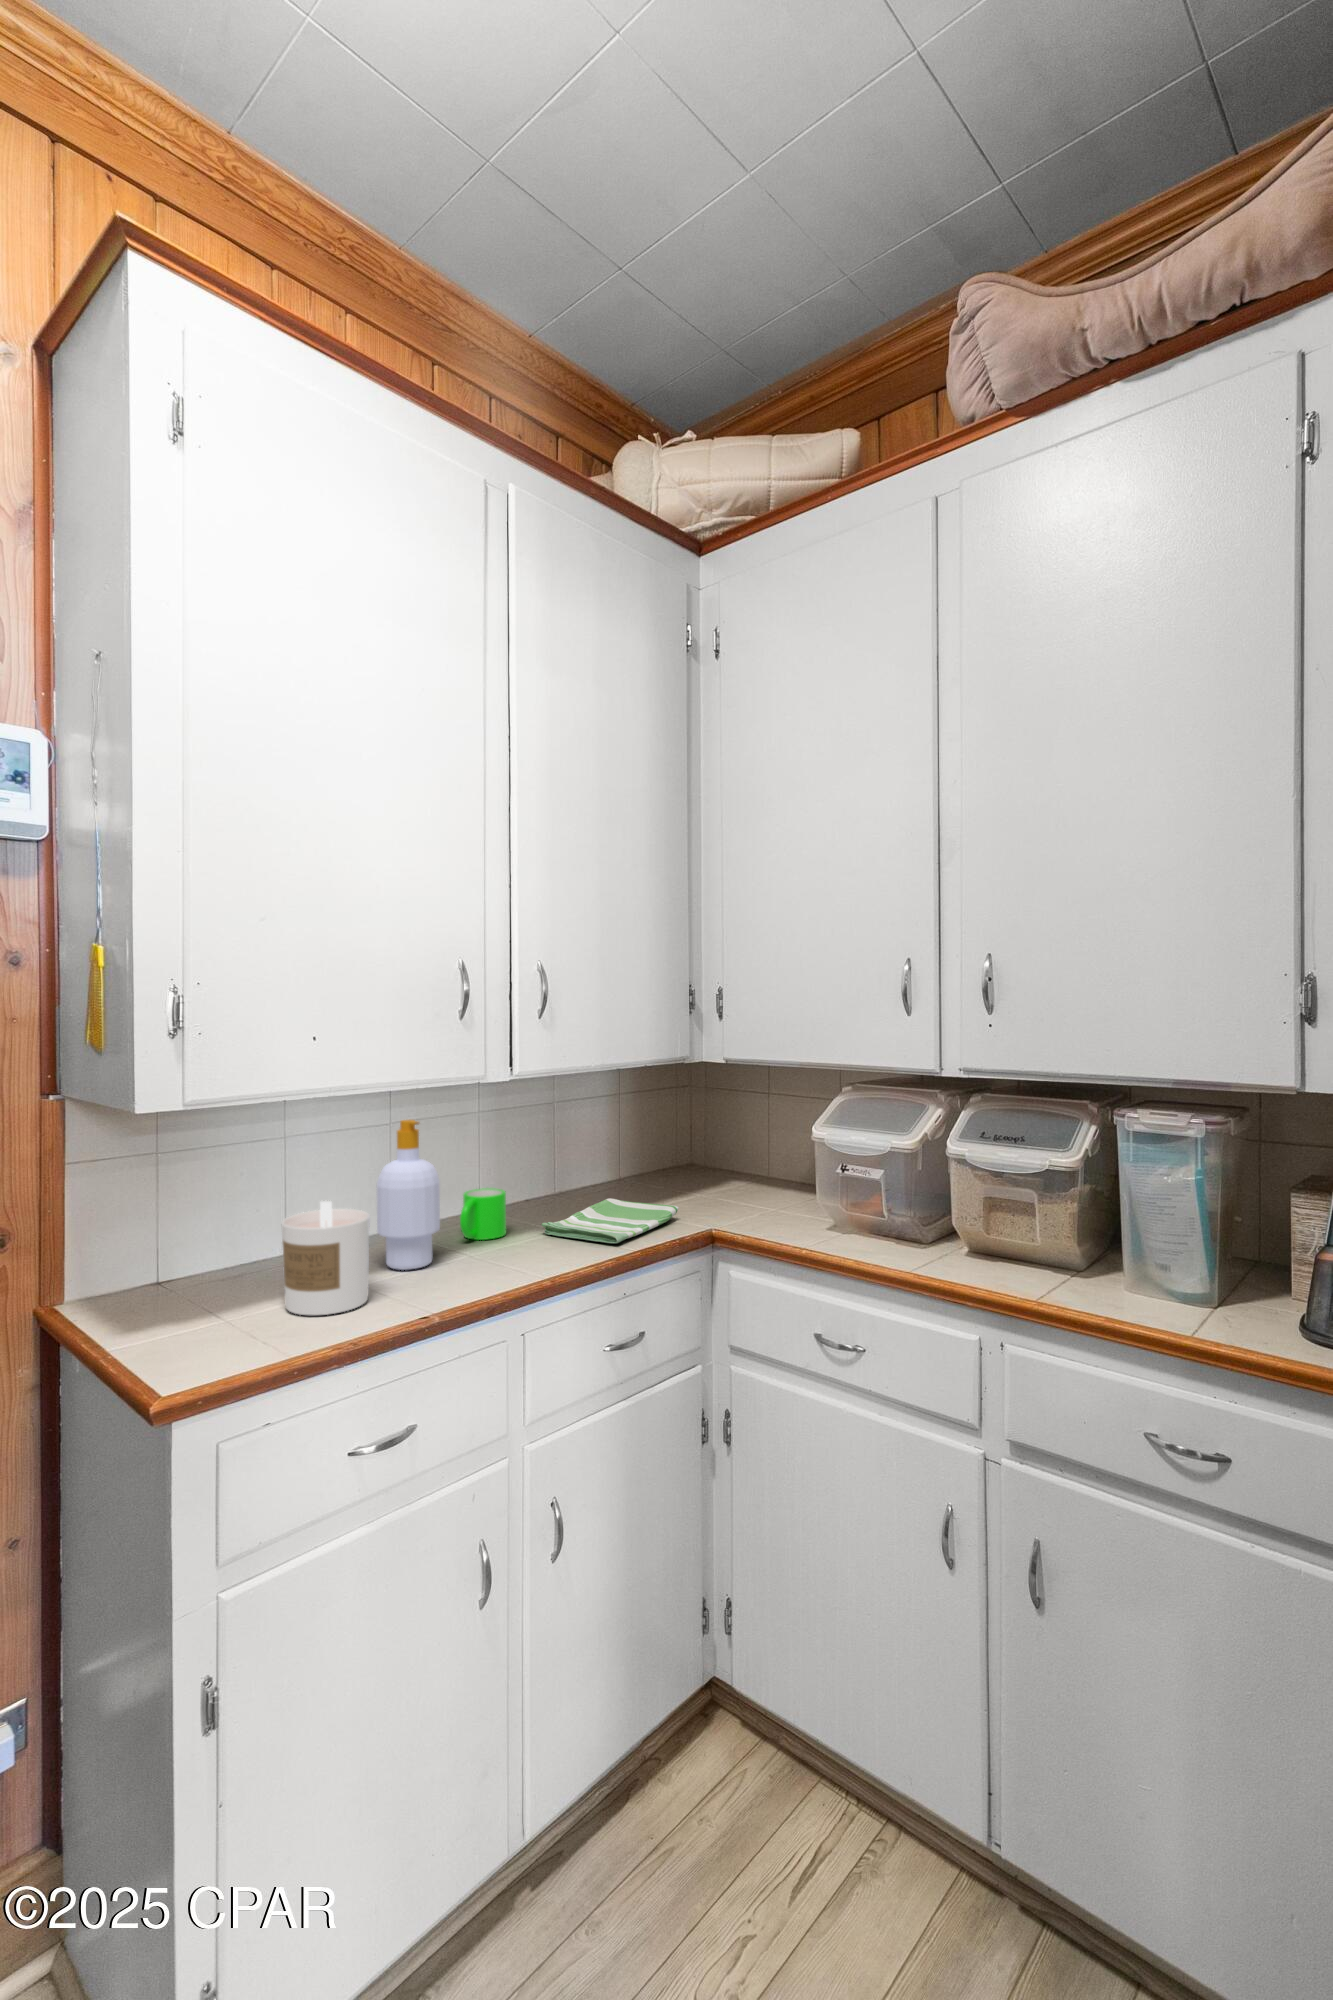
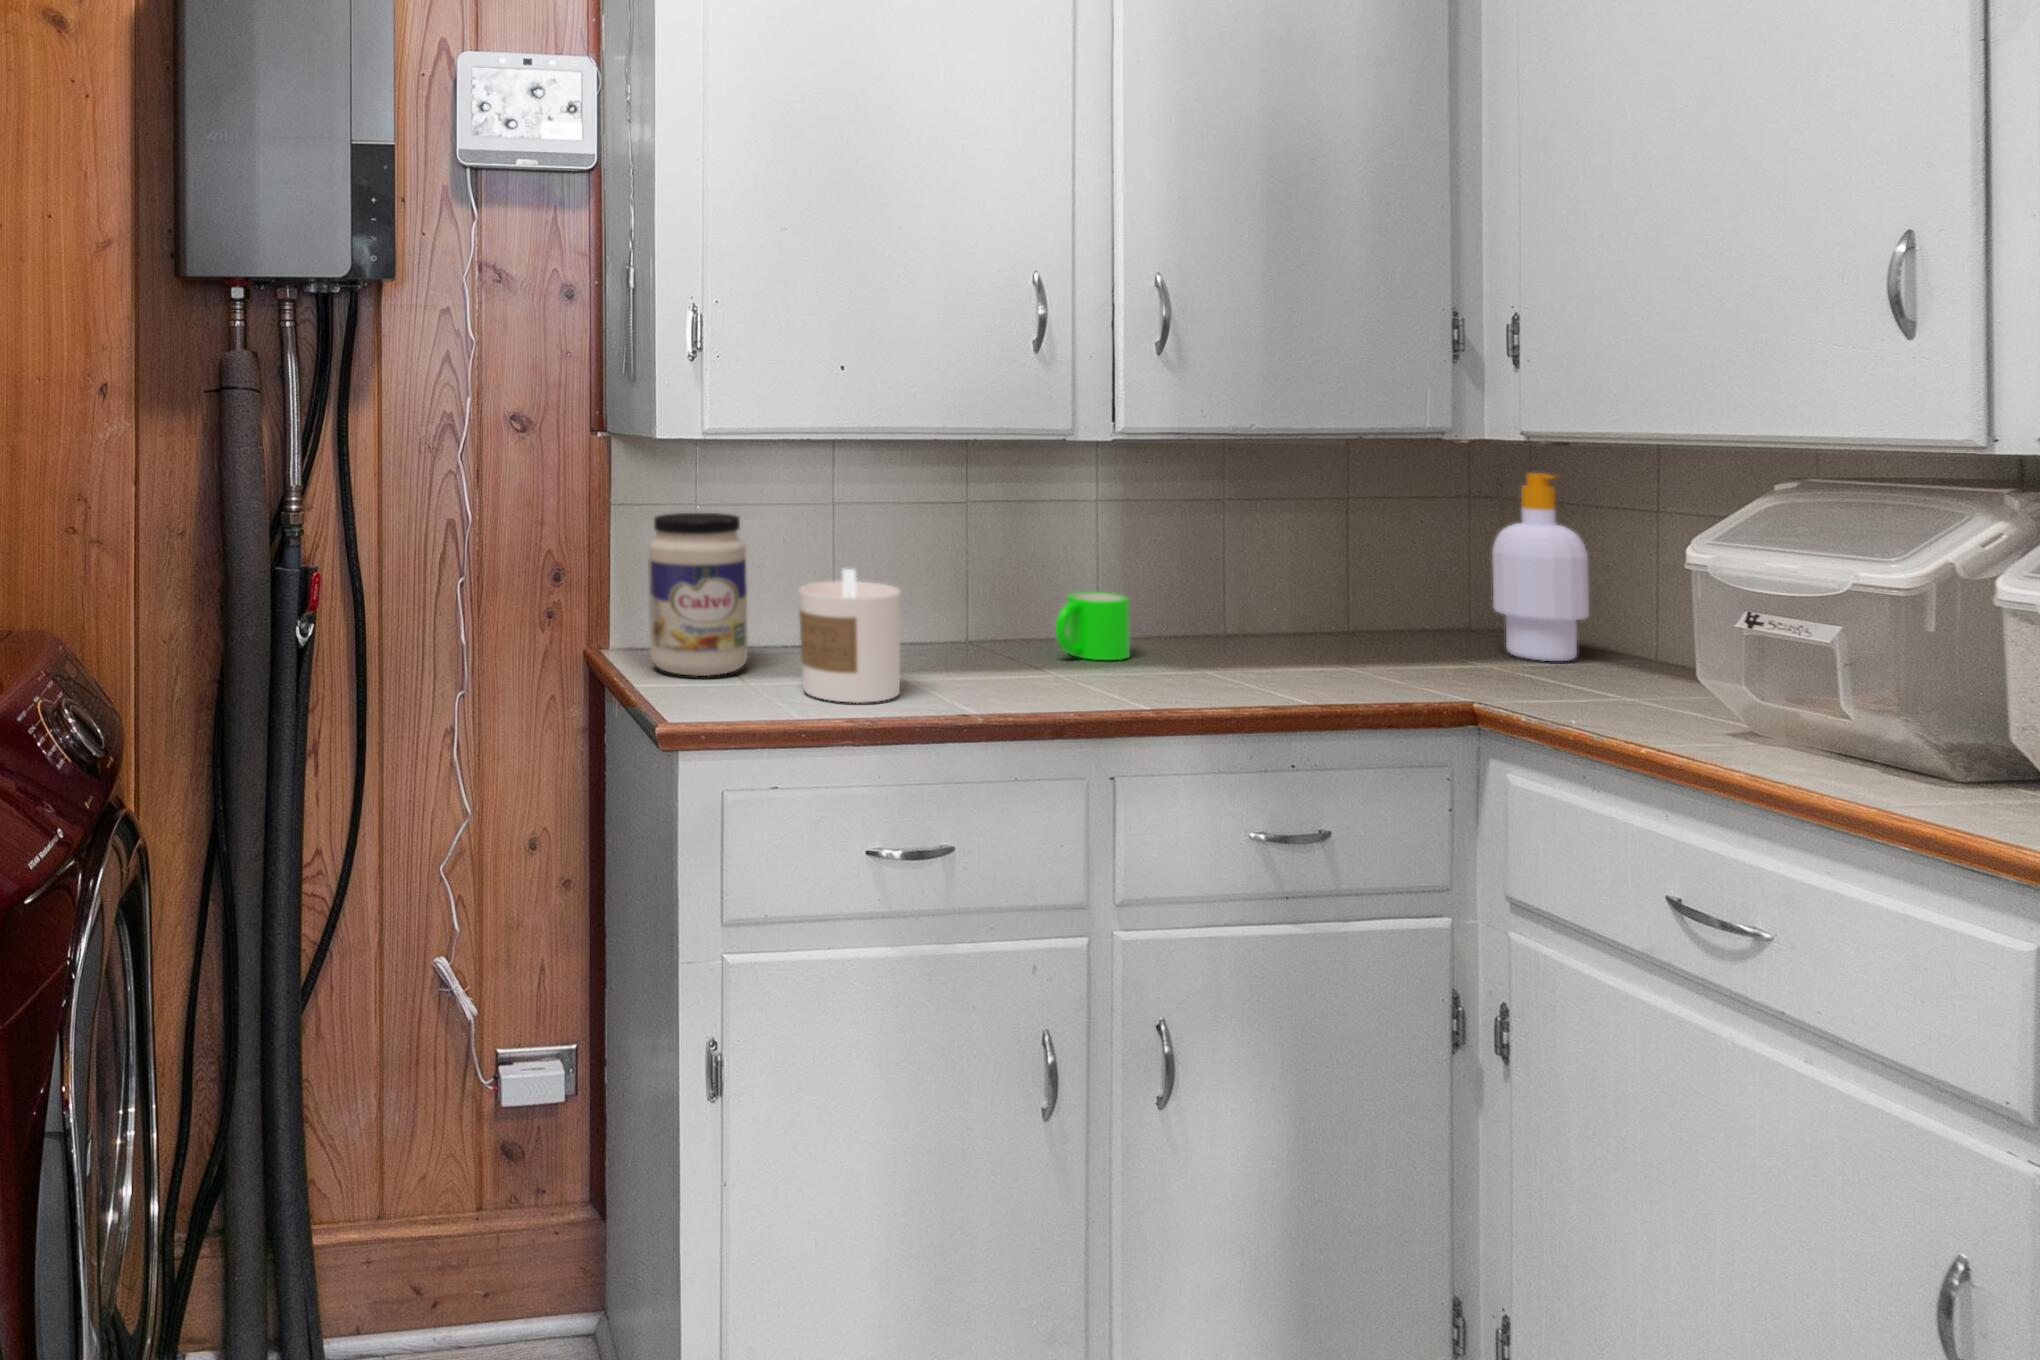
soap bottle: present [377,1120,440,1270] -> present [1492,473,1589,661]
jar: none [124,1162,223,1316] -> present [648,513,748,676]
dish towel: present [541,1198,678,1243] -> none [1180,633,1427,690]

